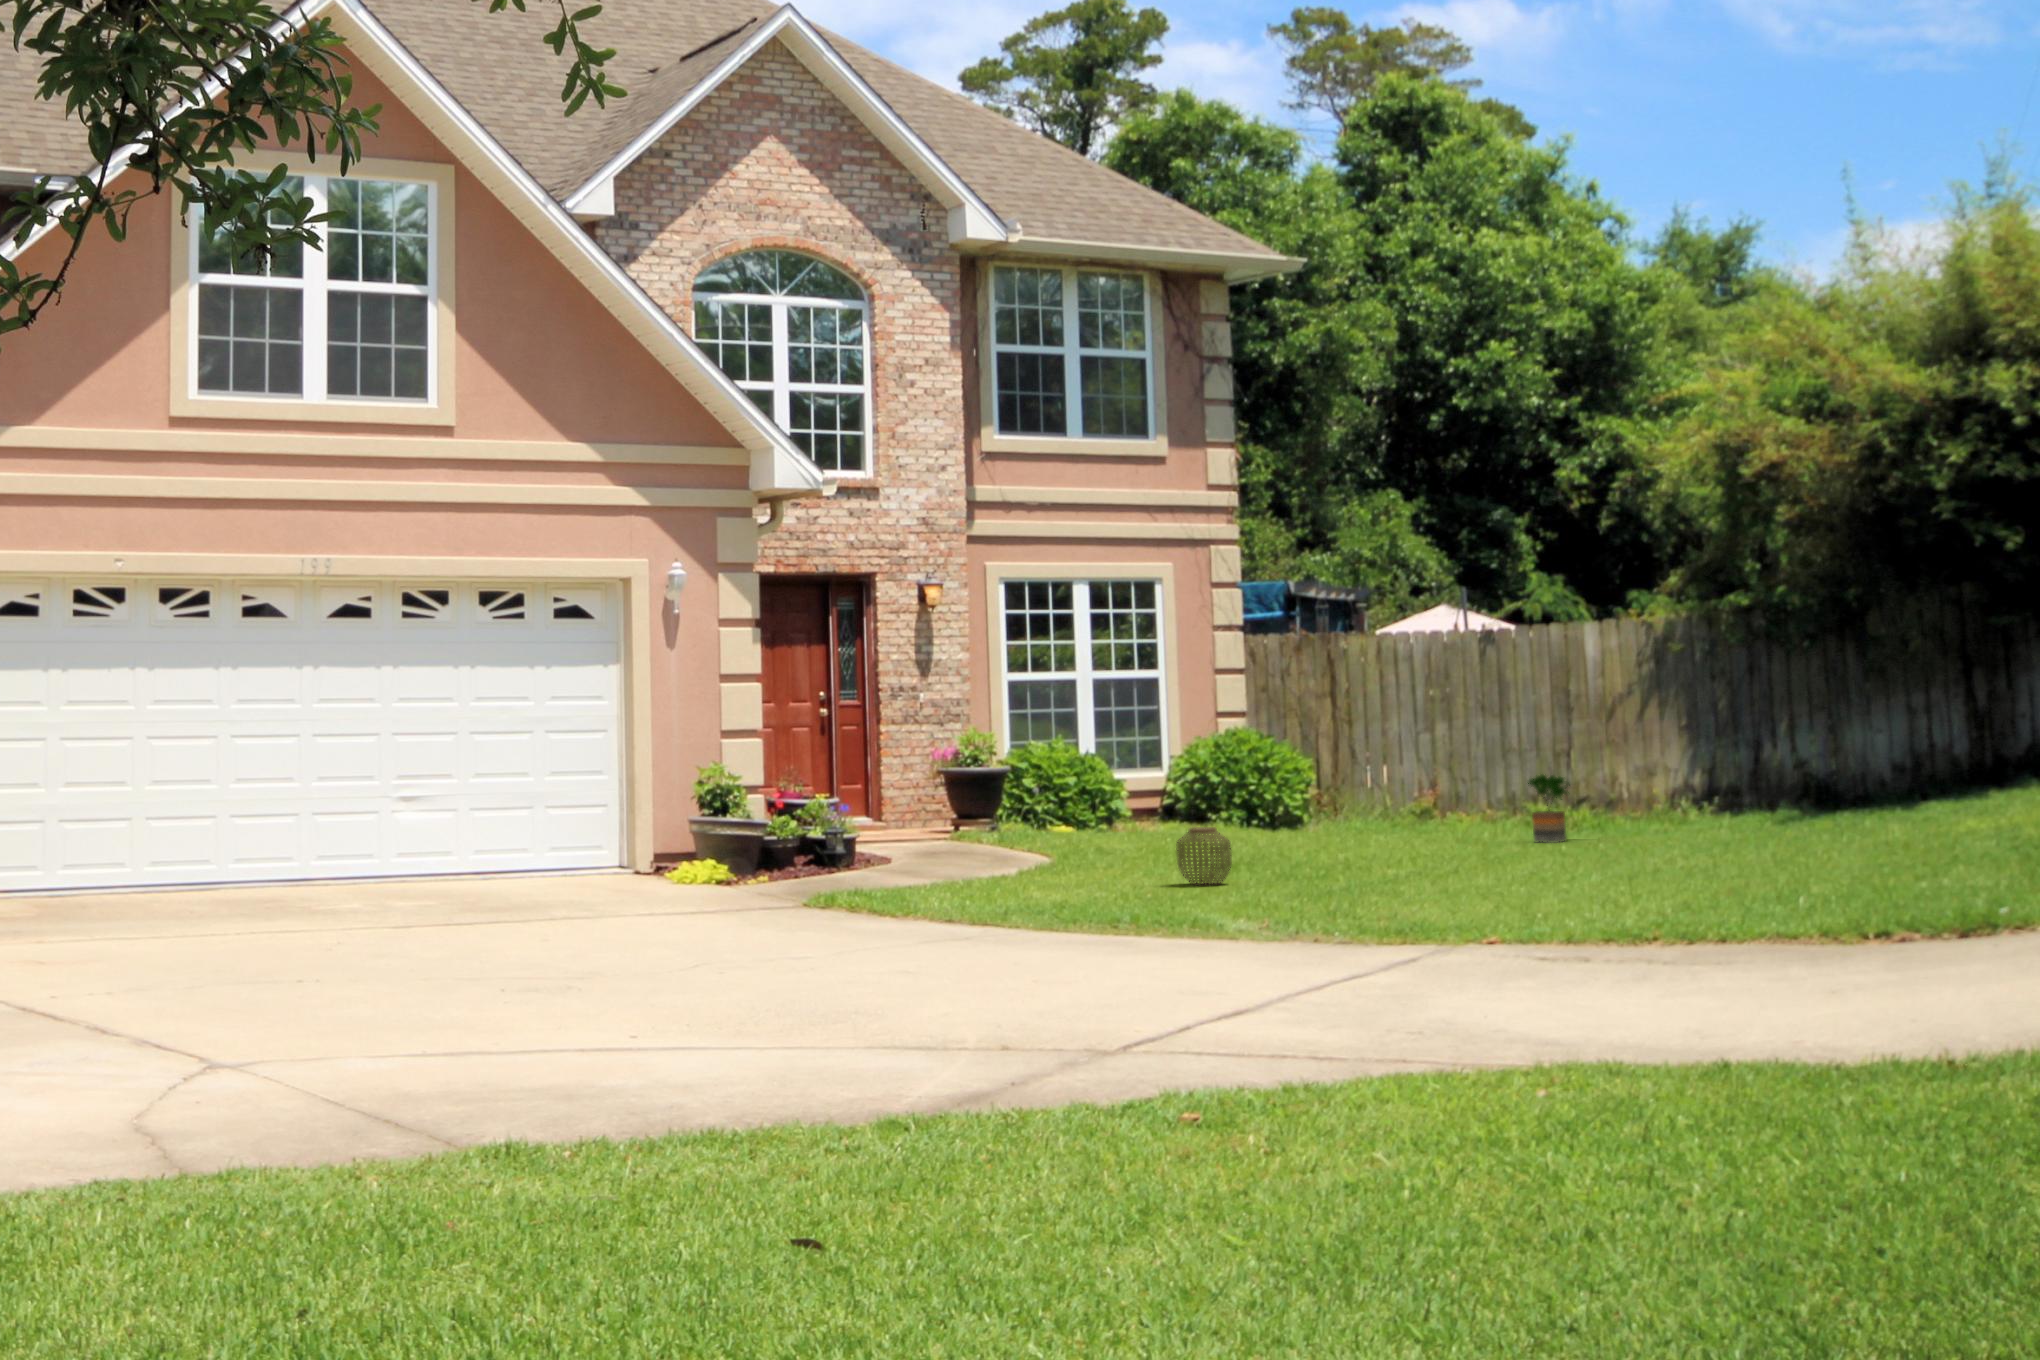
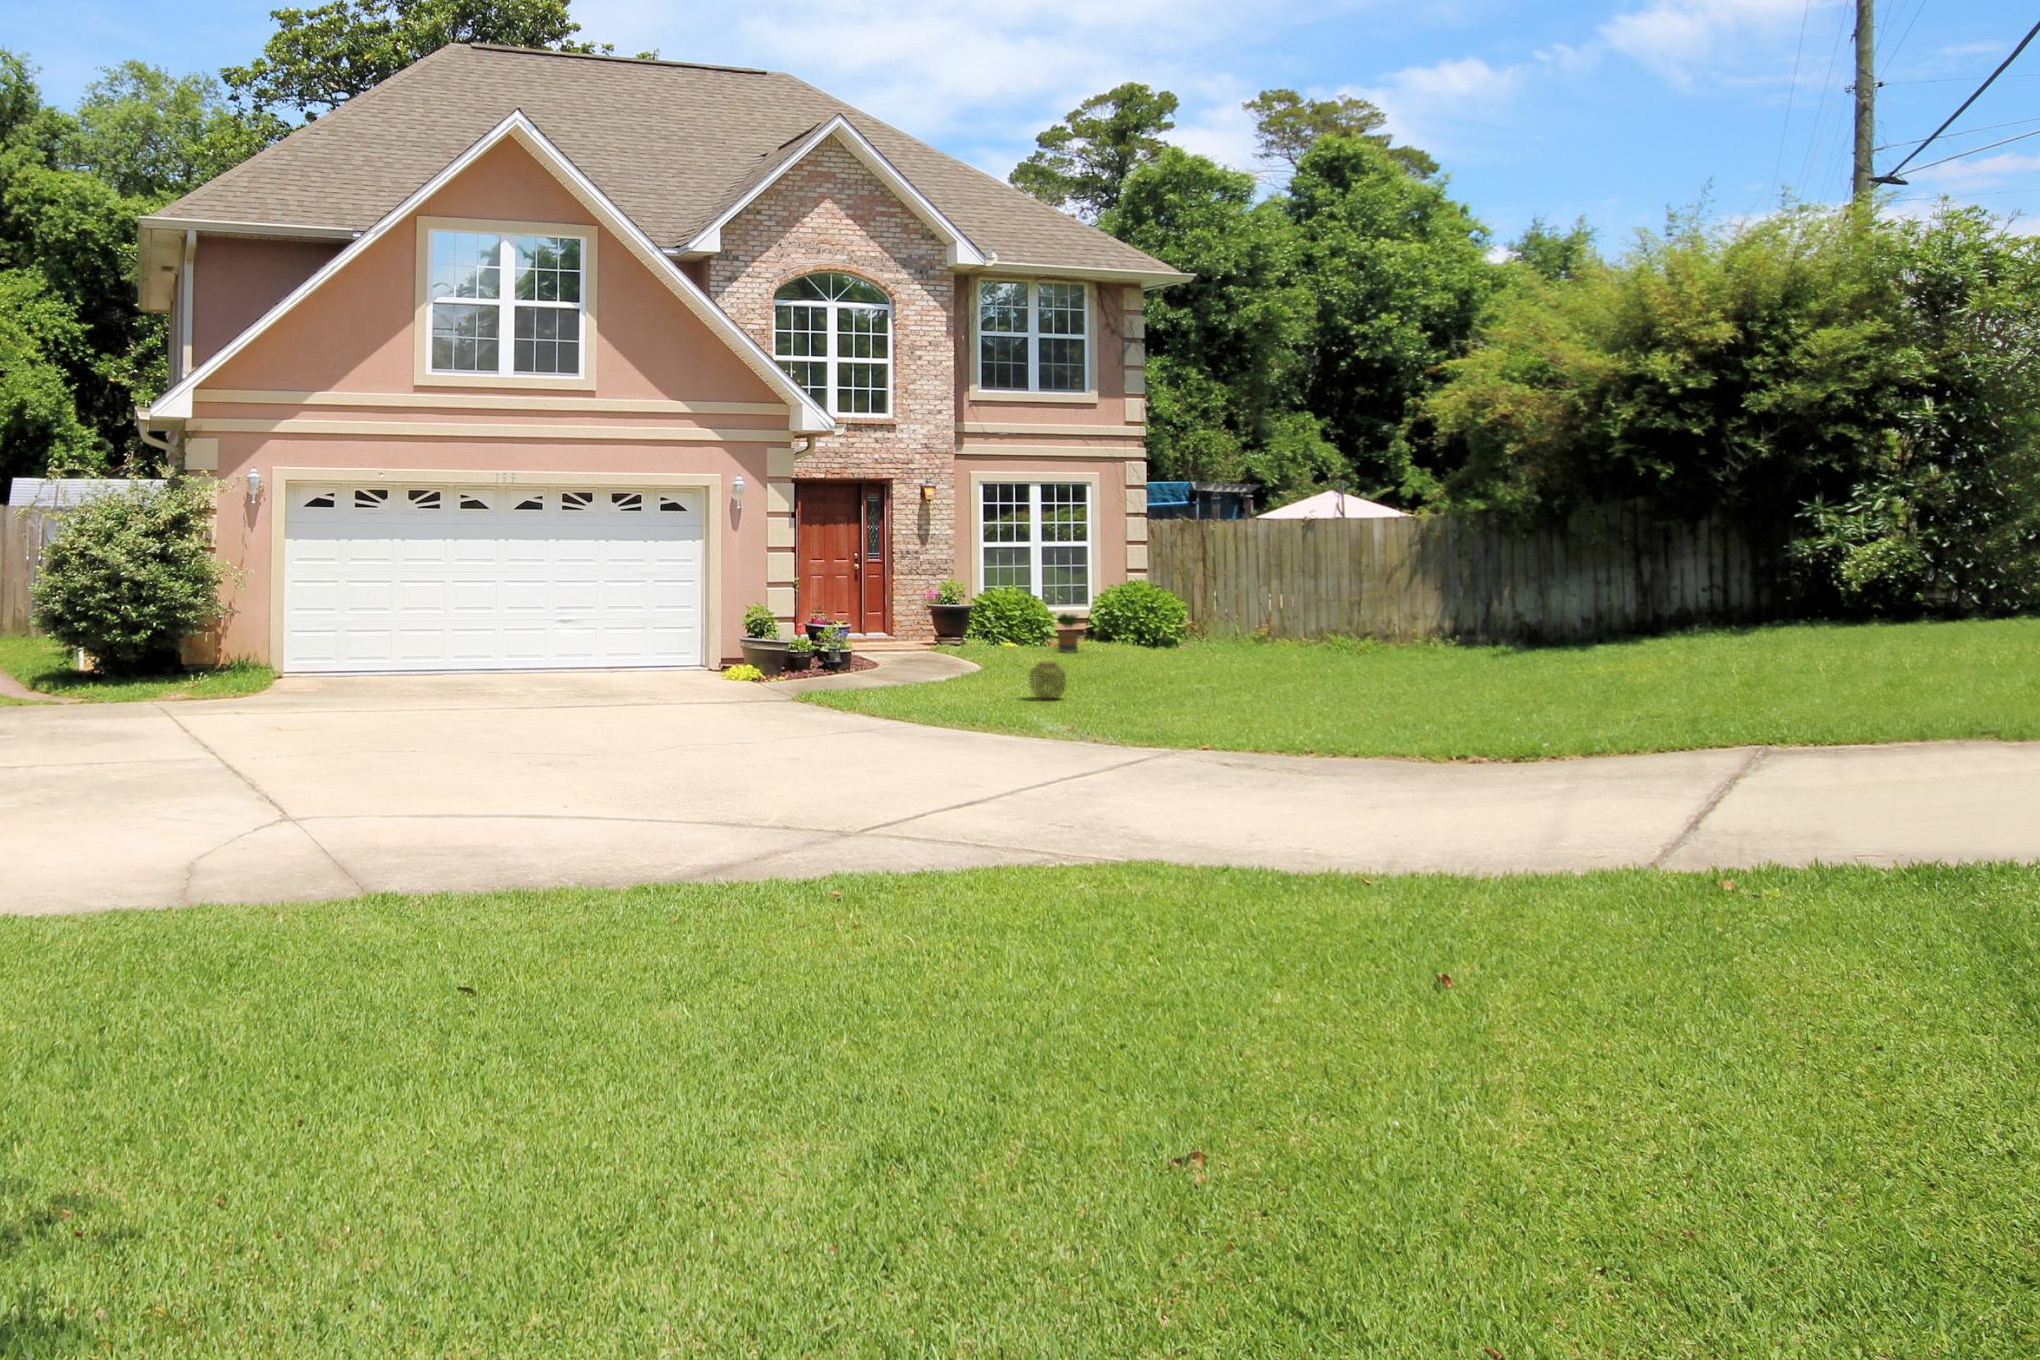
potted tree: present [1527,775,1570,843] -> present [1057,614,1080,653]

